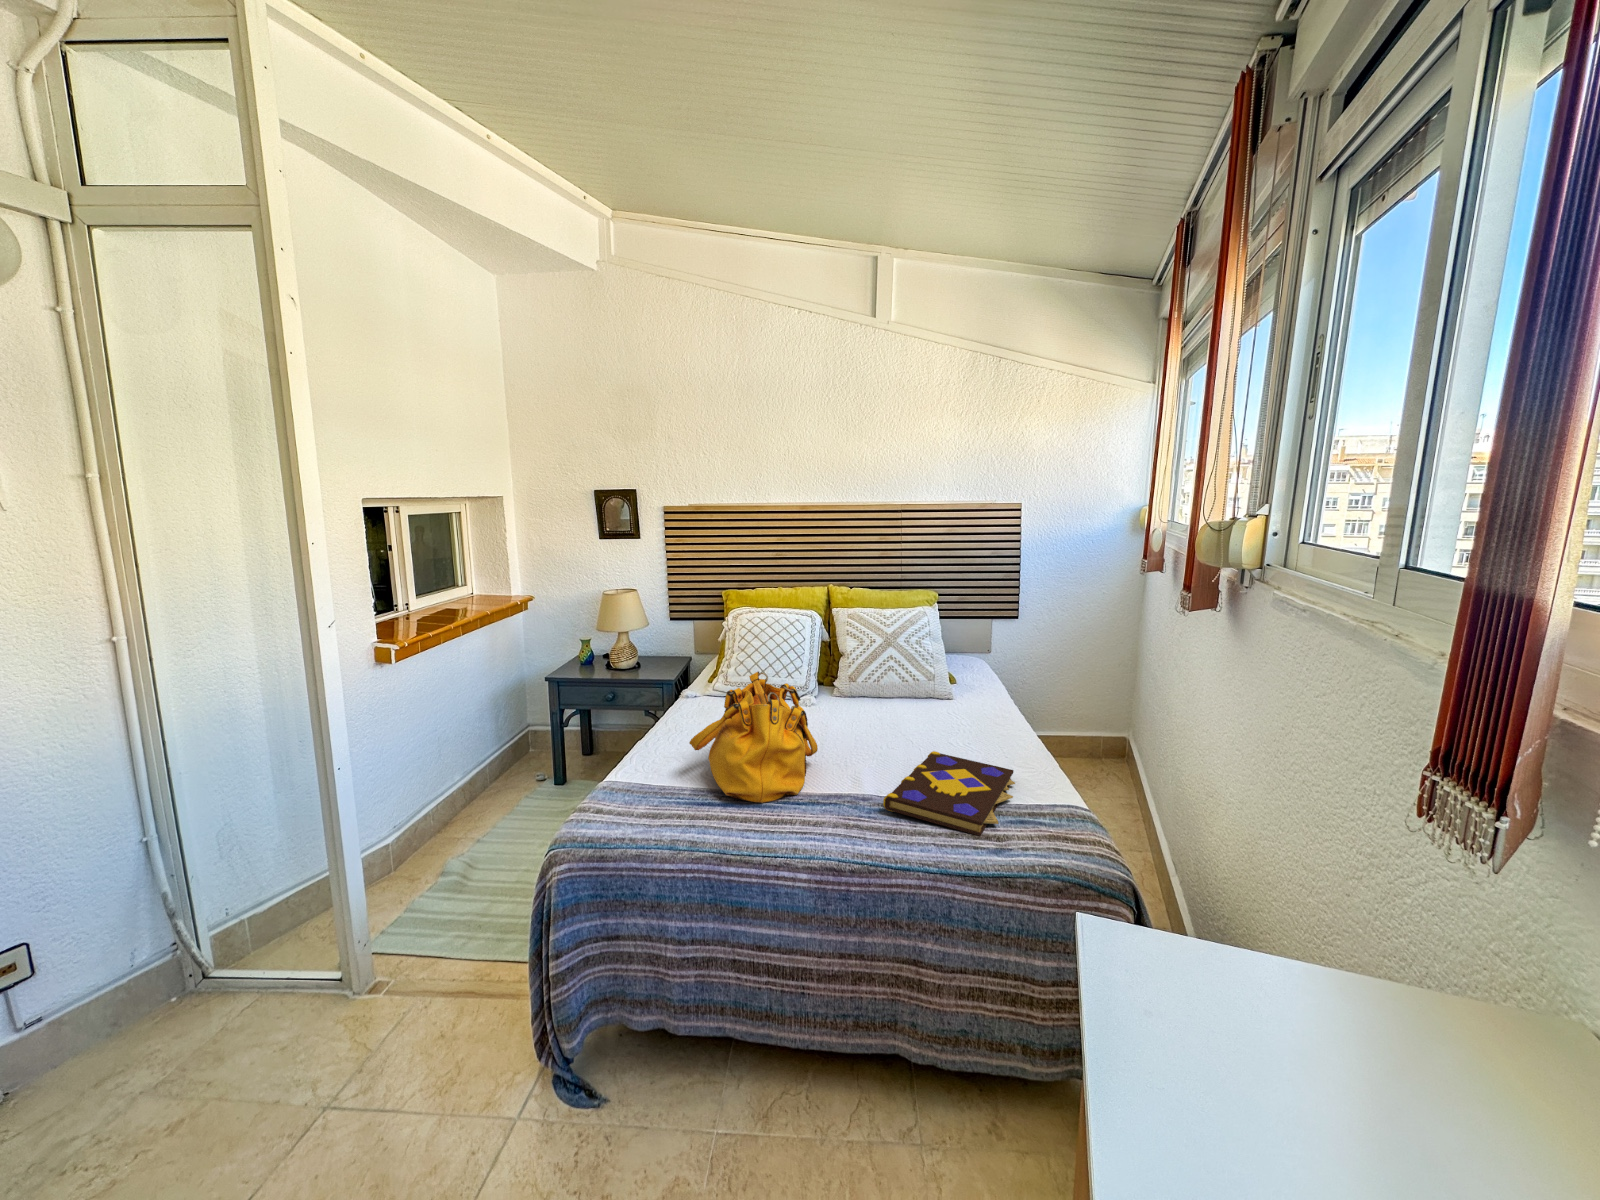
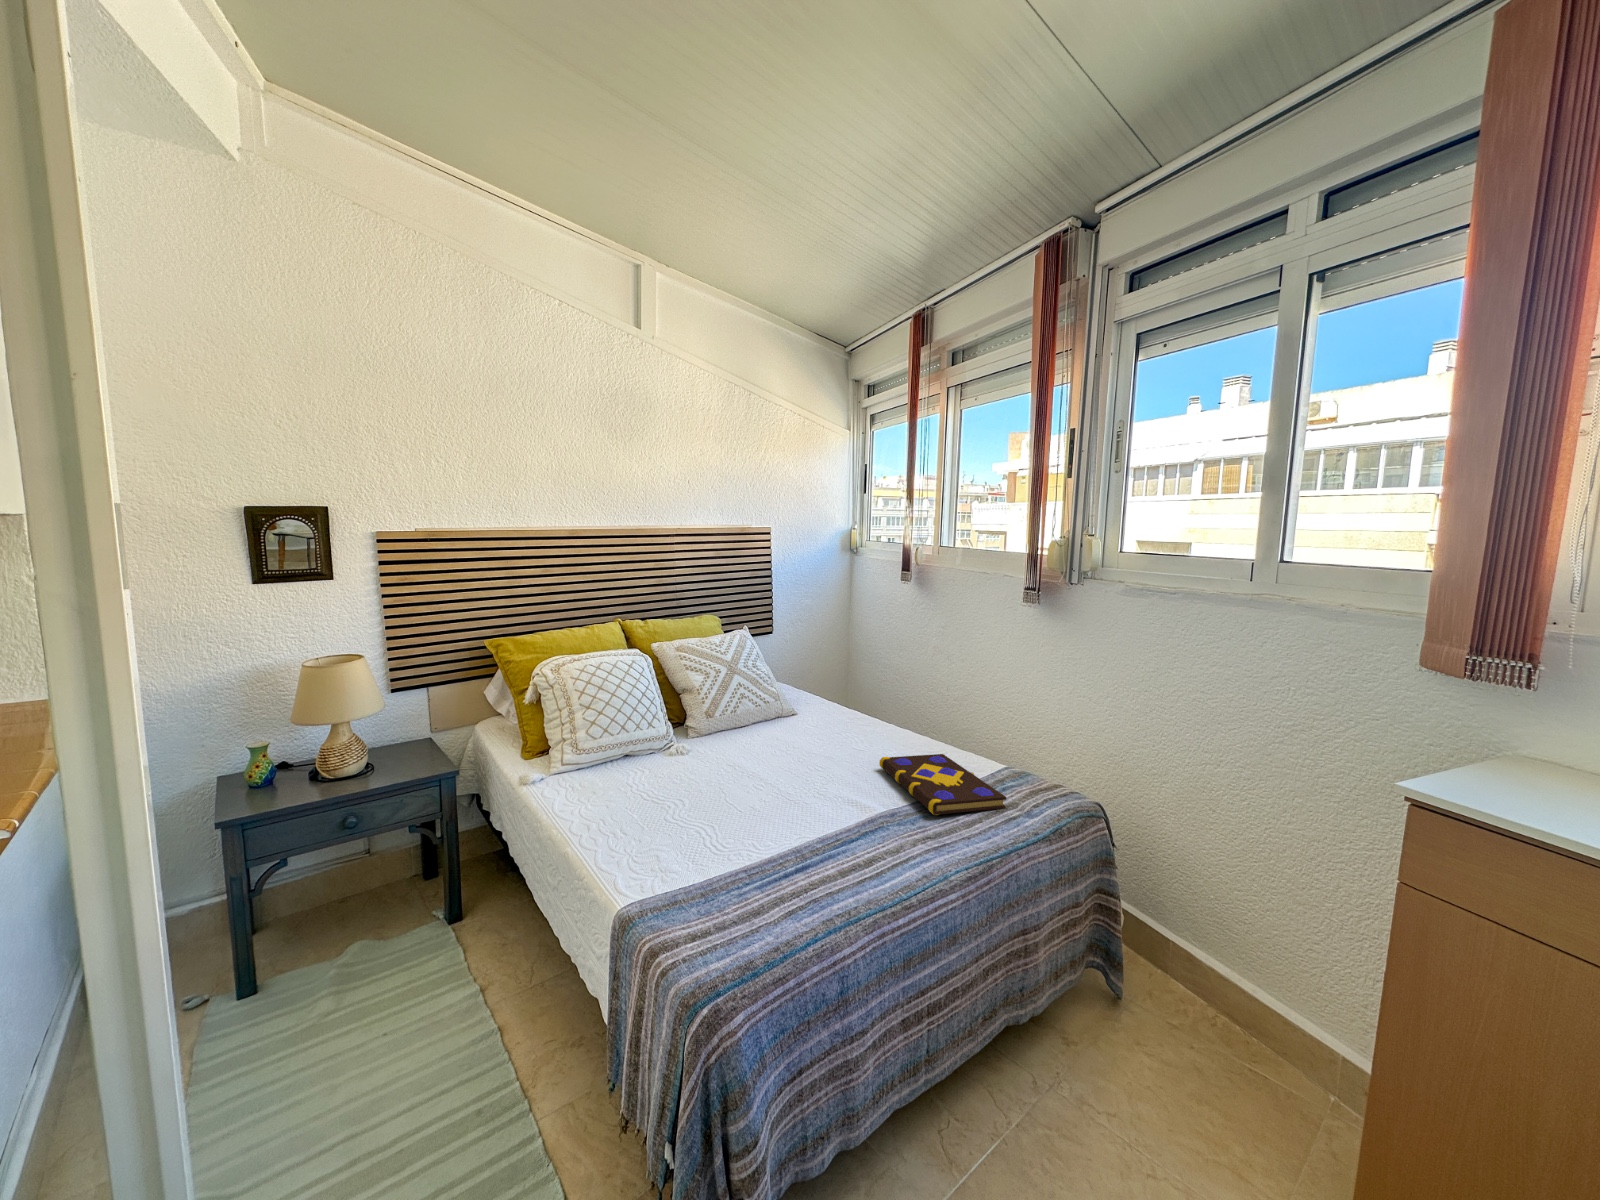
handbag: present [689,671,818,803] -> none [721,723,850,861]

